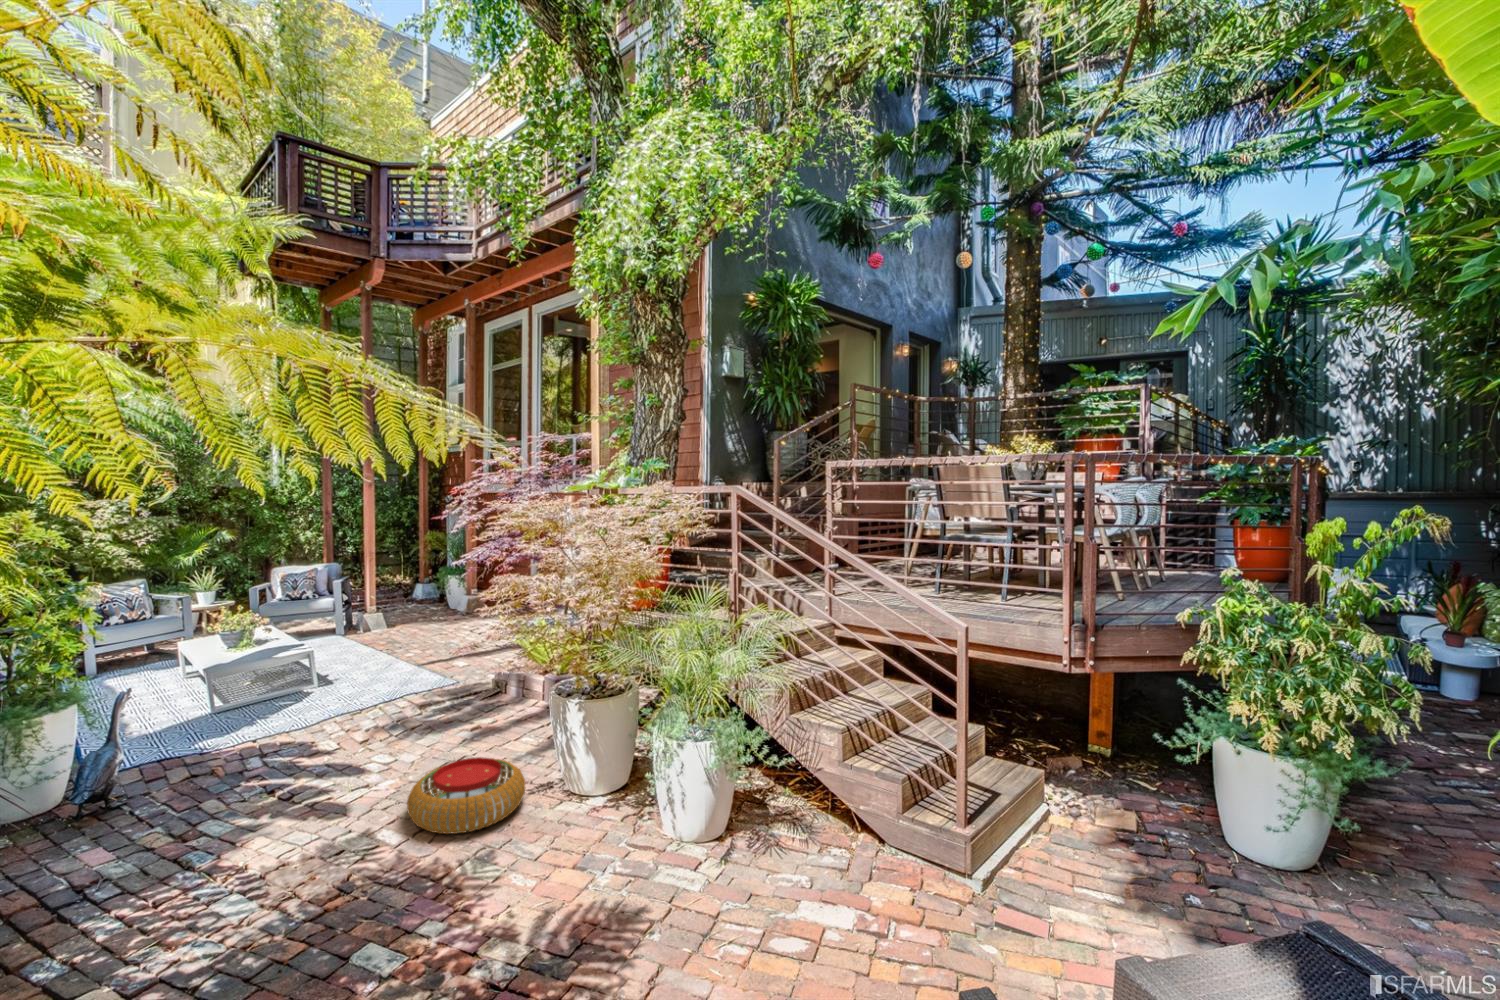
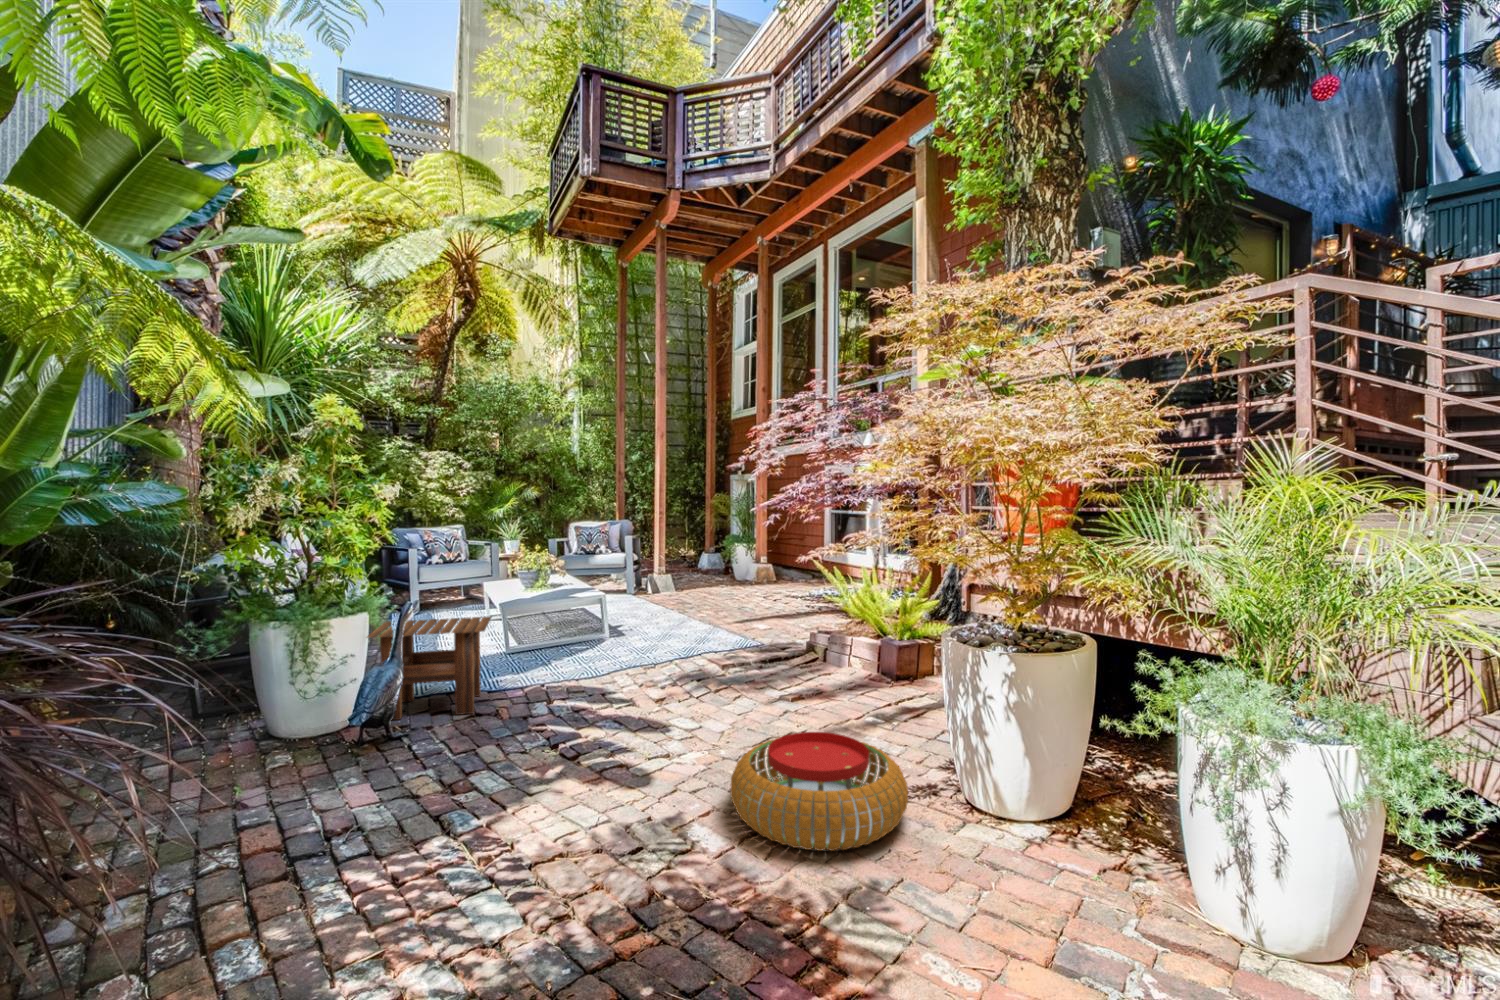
side table: none [79,693,203,795] -> present [367,616,491,720]

